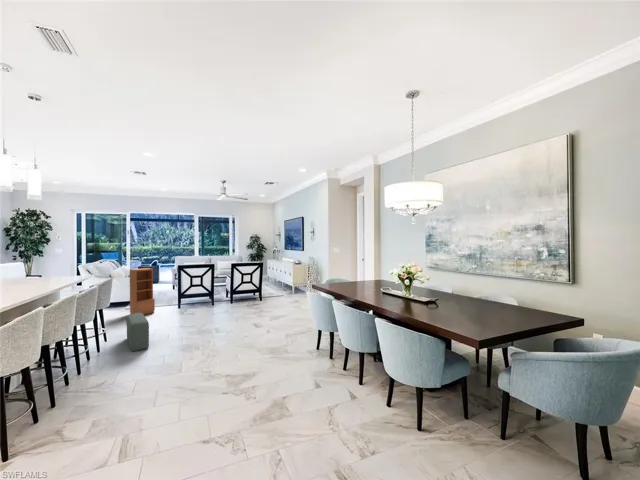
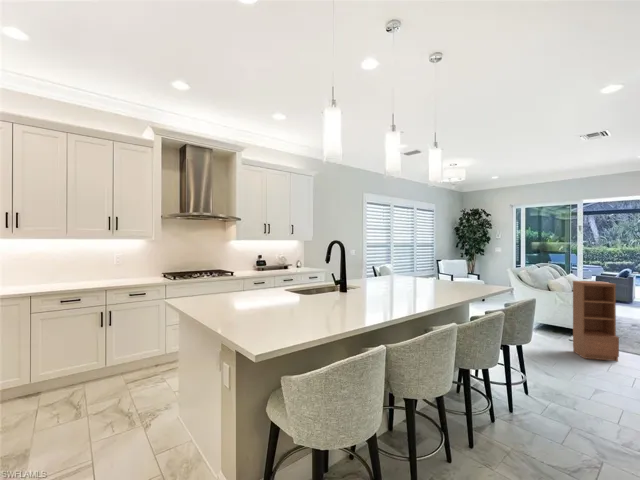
pouf: present [126,313,149,351] -> none [555,359,594,446]

